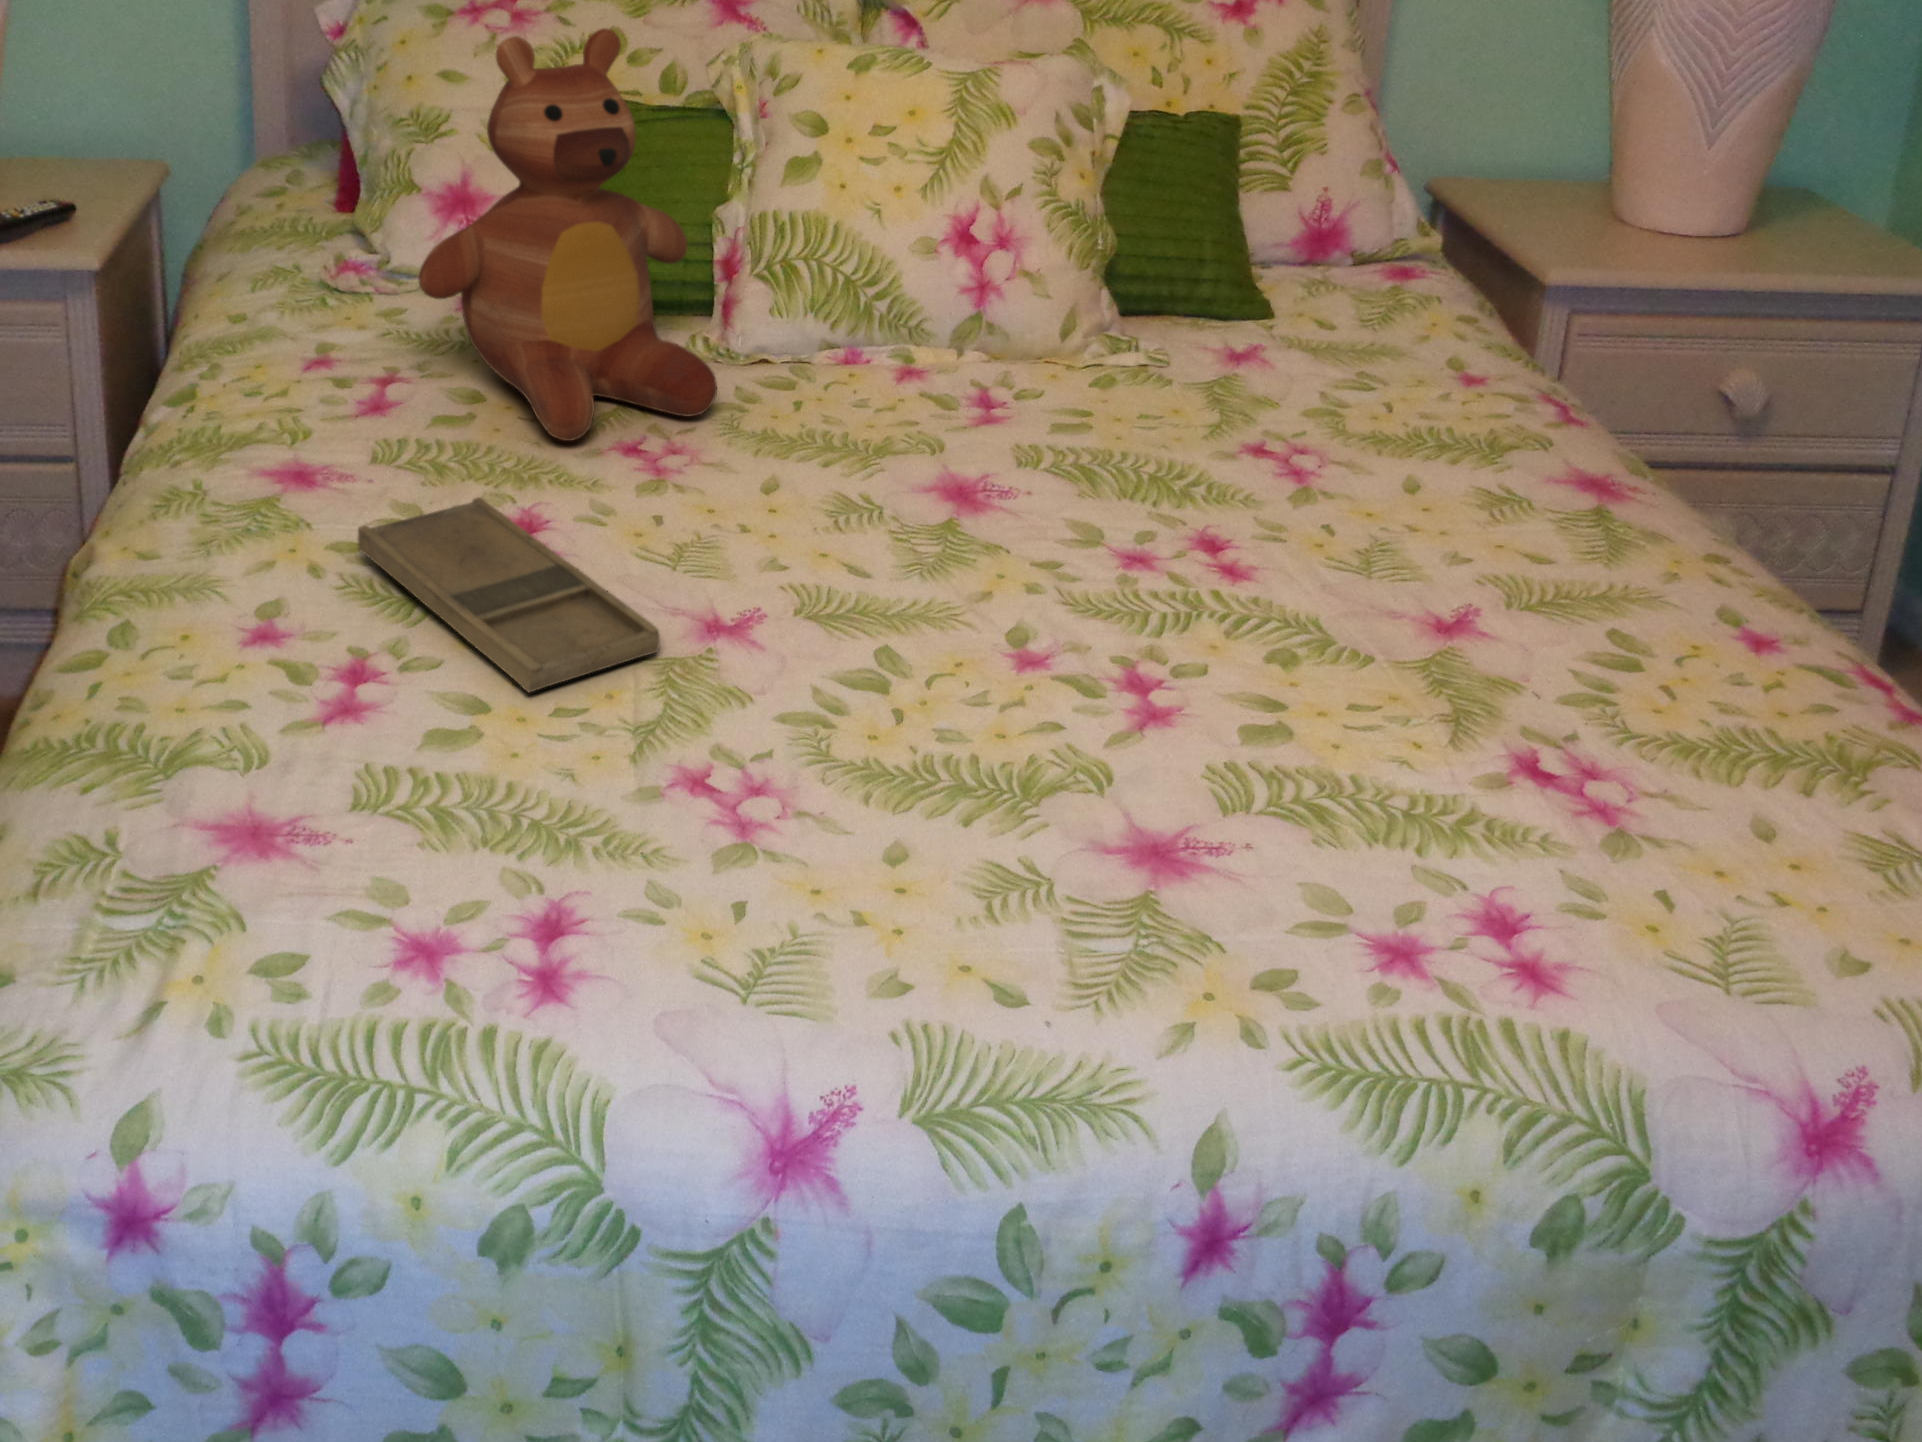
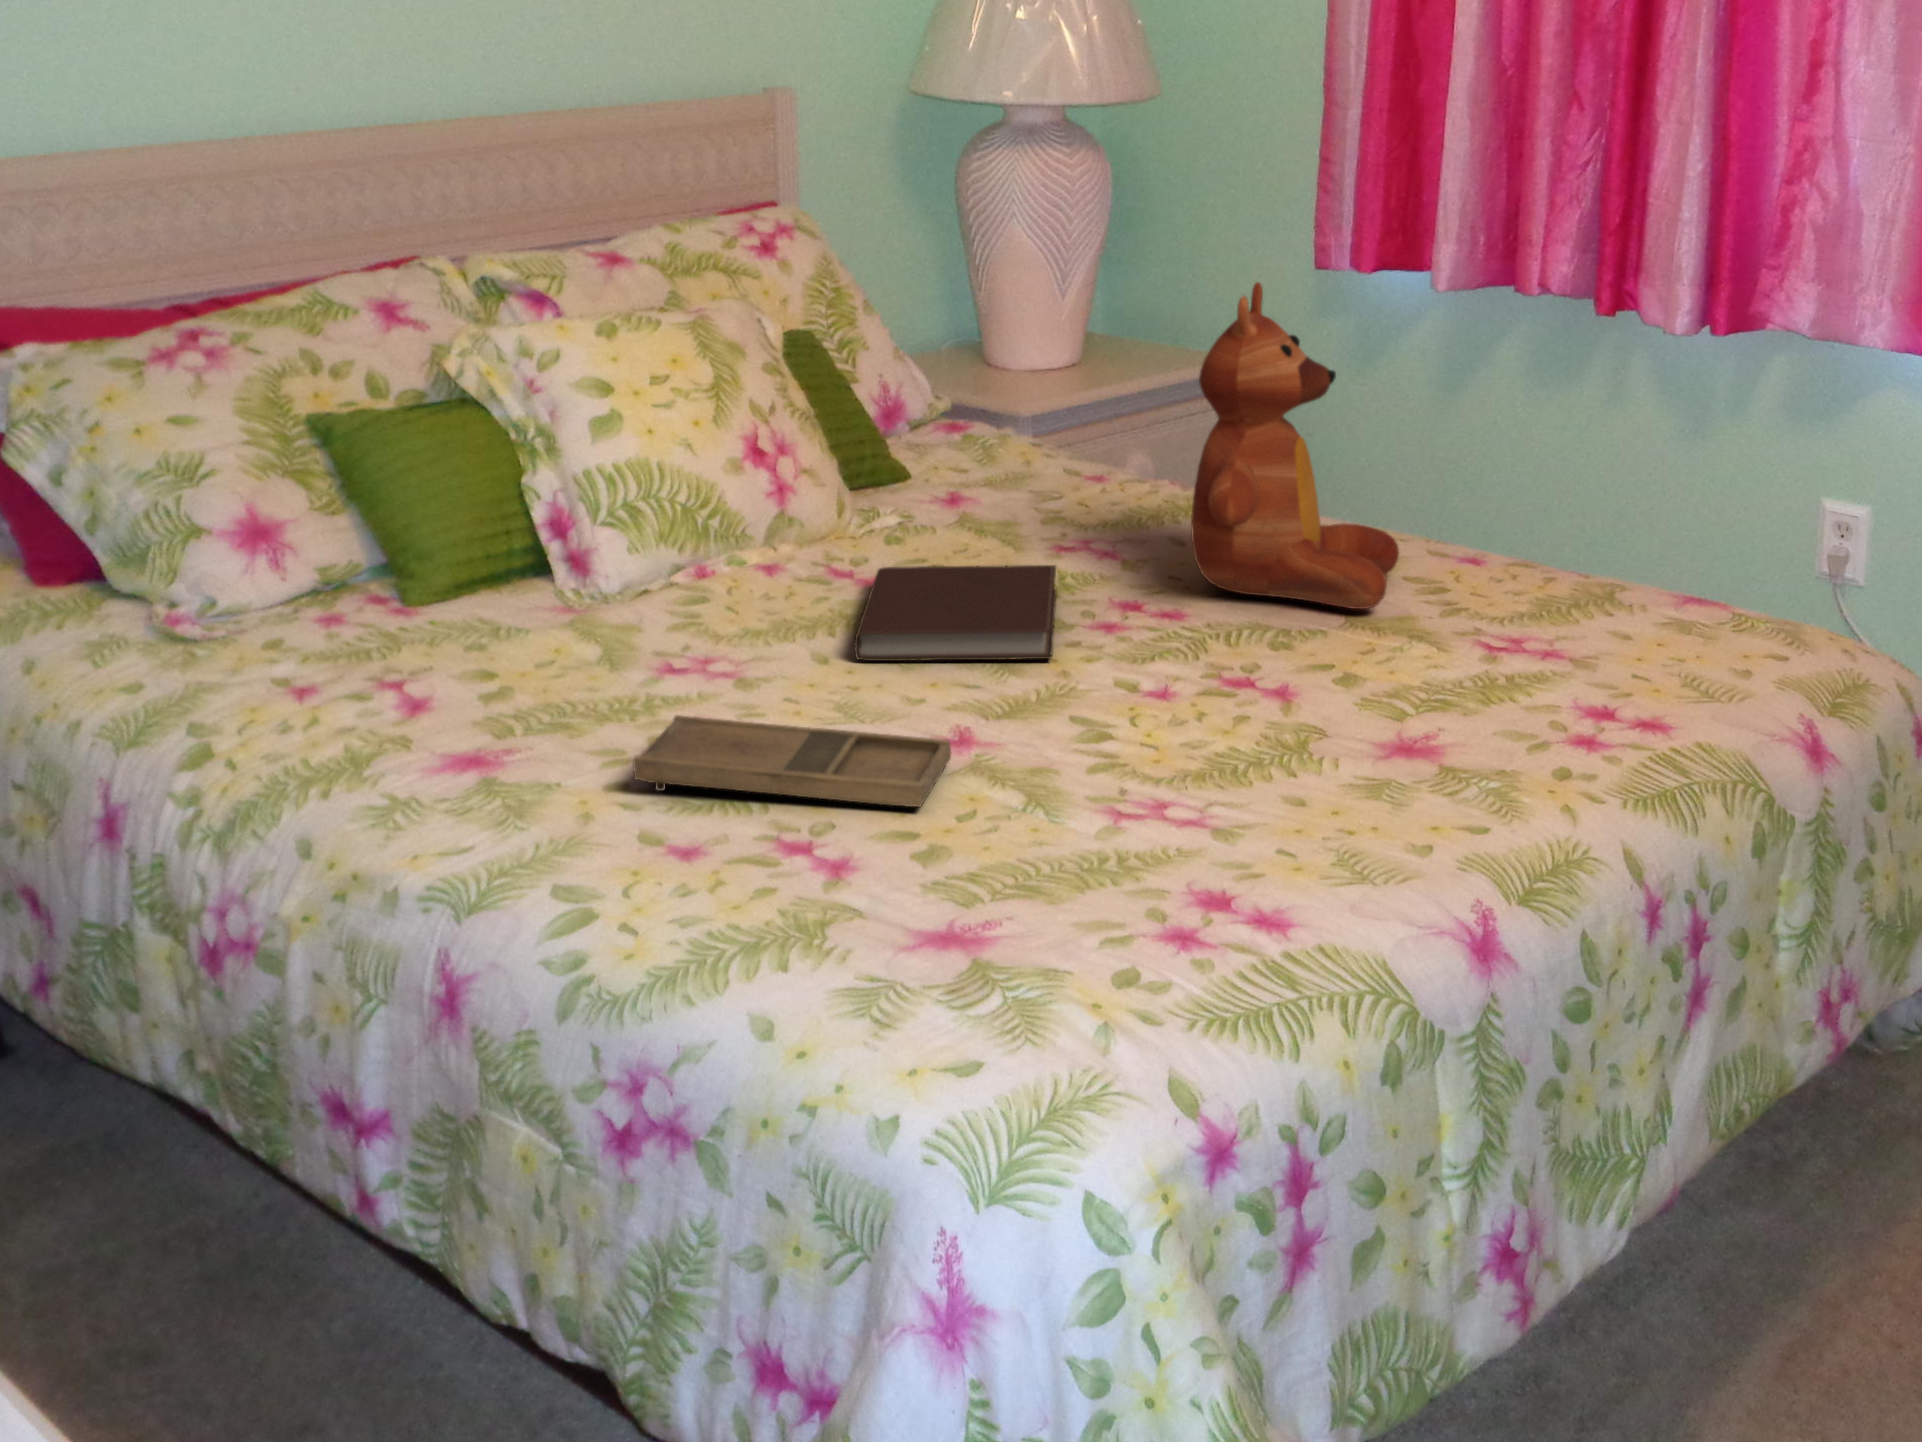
teddy bear: present [419,28,717,441] -> present [1191,282,1399,609]
notebook: none [799,408,1158,579] -> present [855,565,1056,661]

